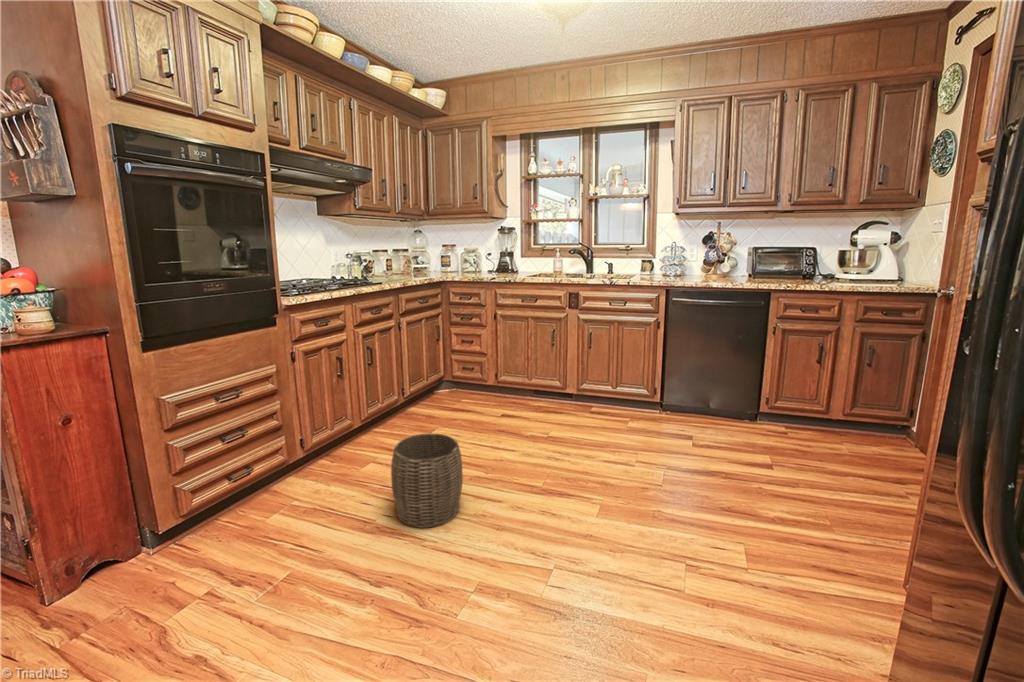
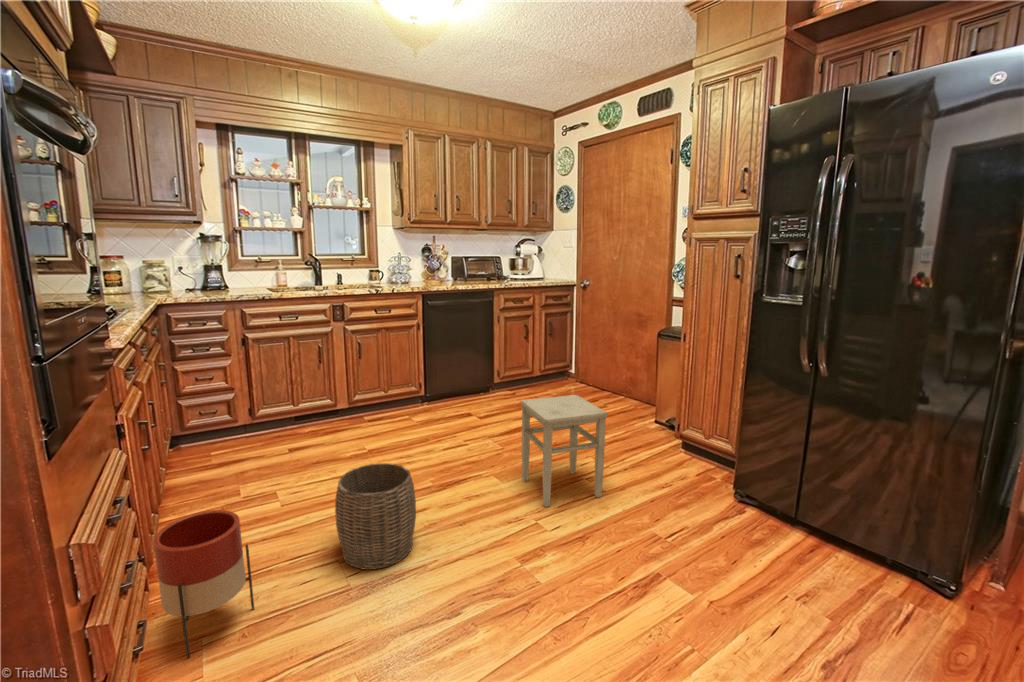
planter: none [272,421,331,509] -> present [153,510,254,658]
stool: none [594,427,711,599] -> present [521,395,608,507]

